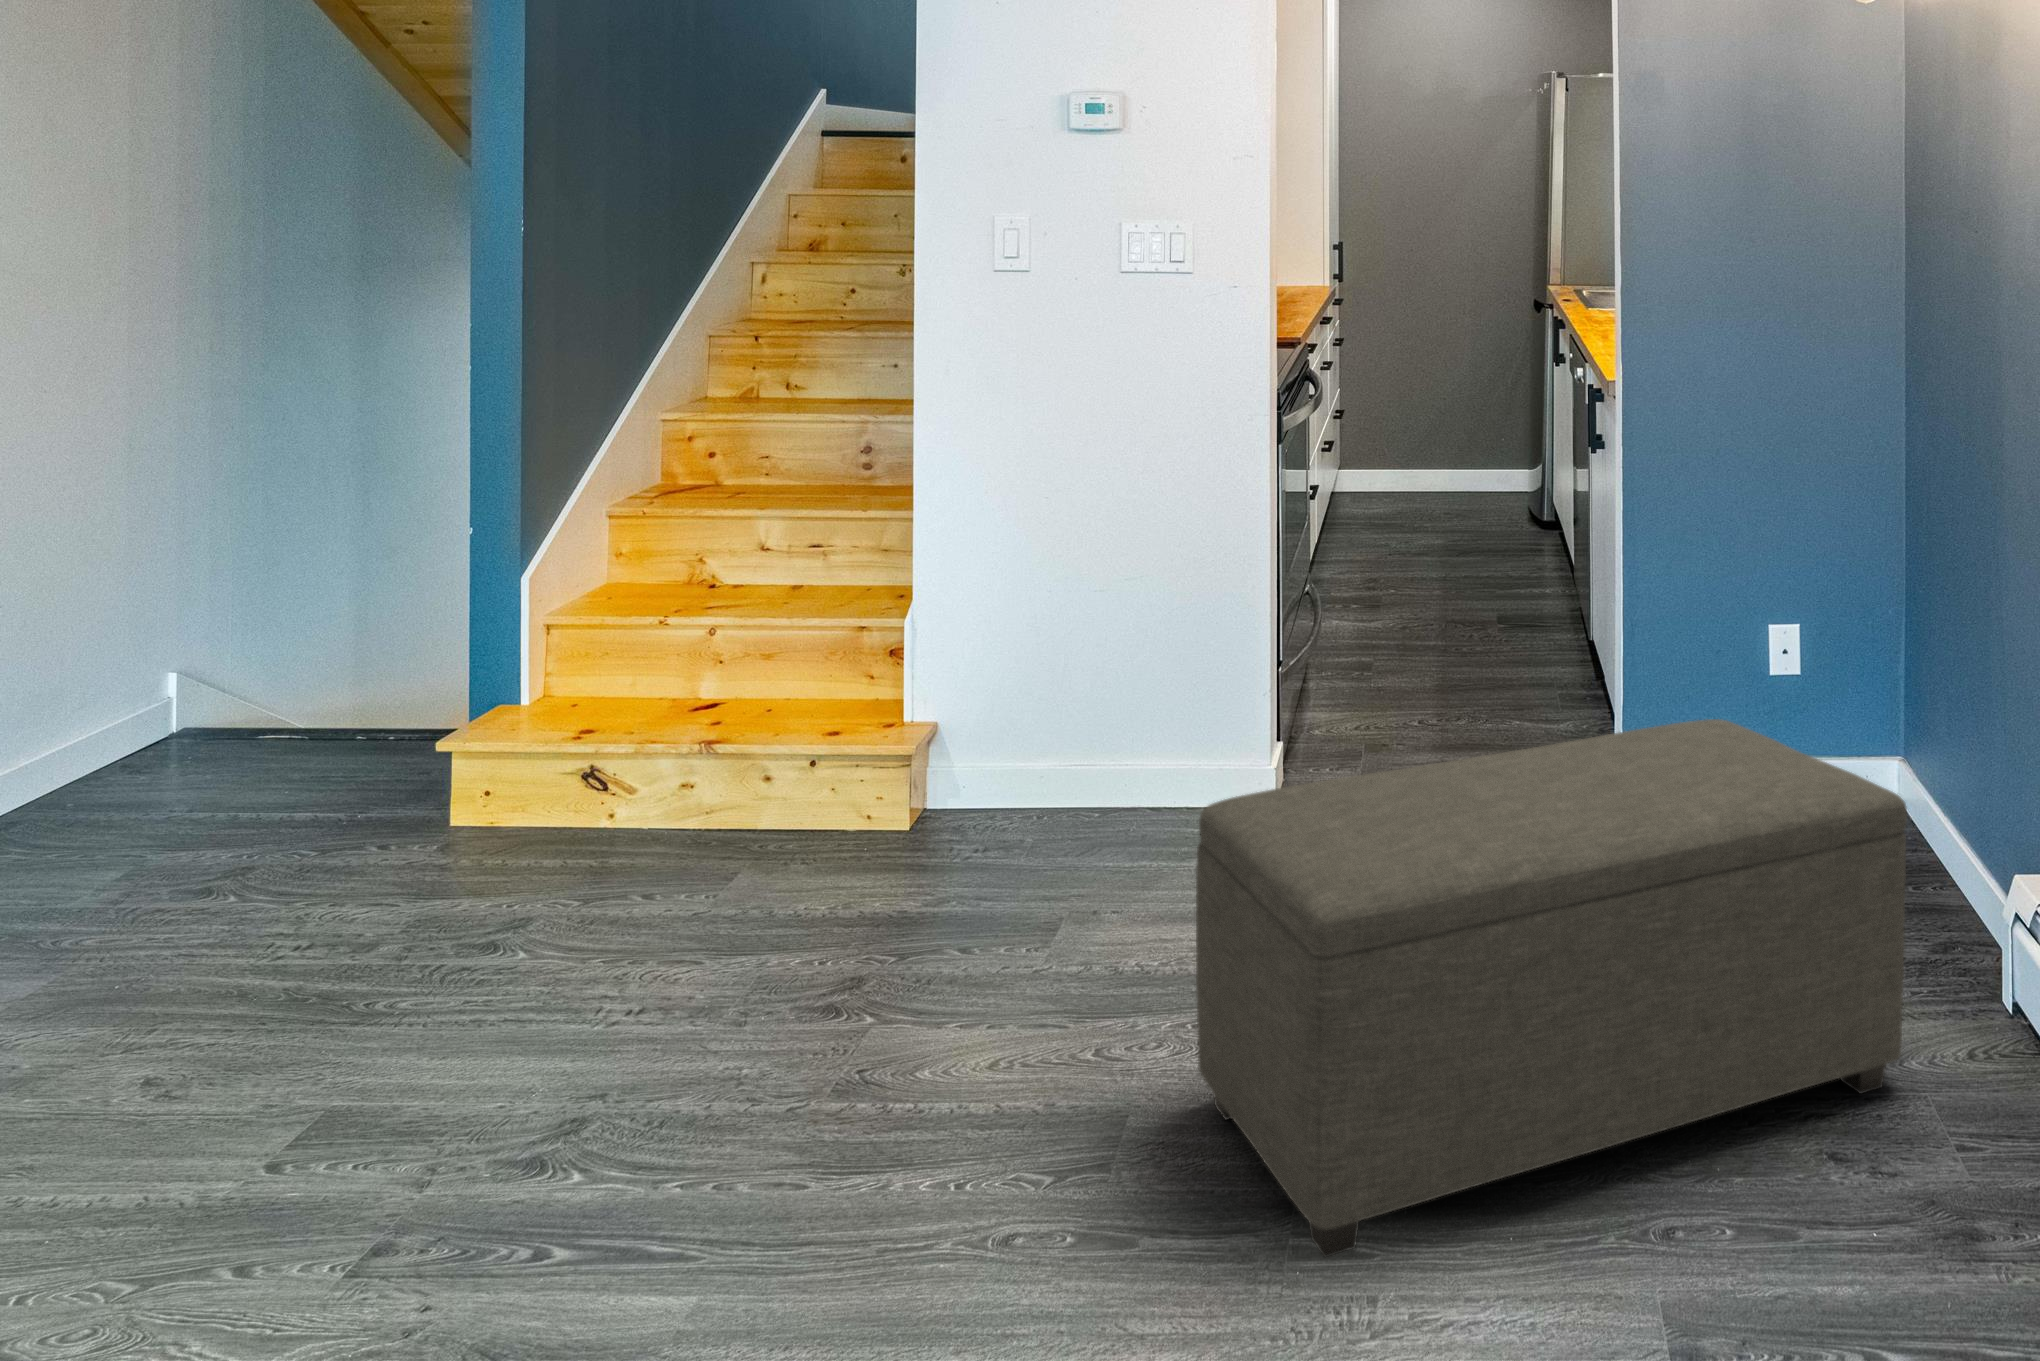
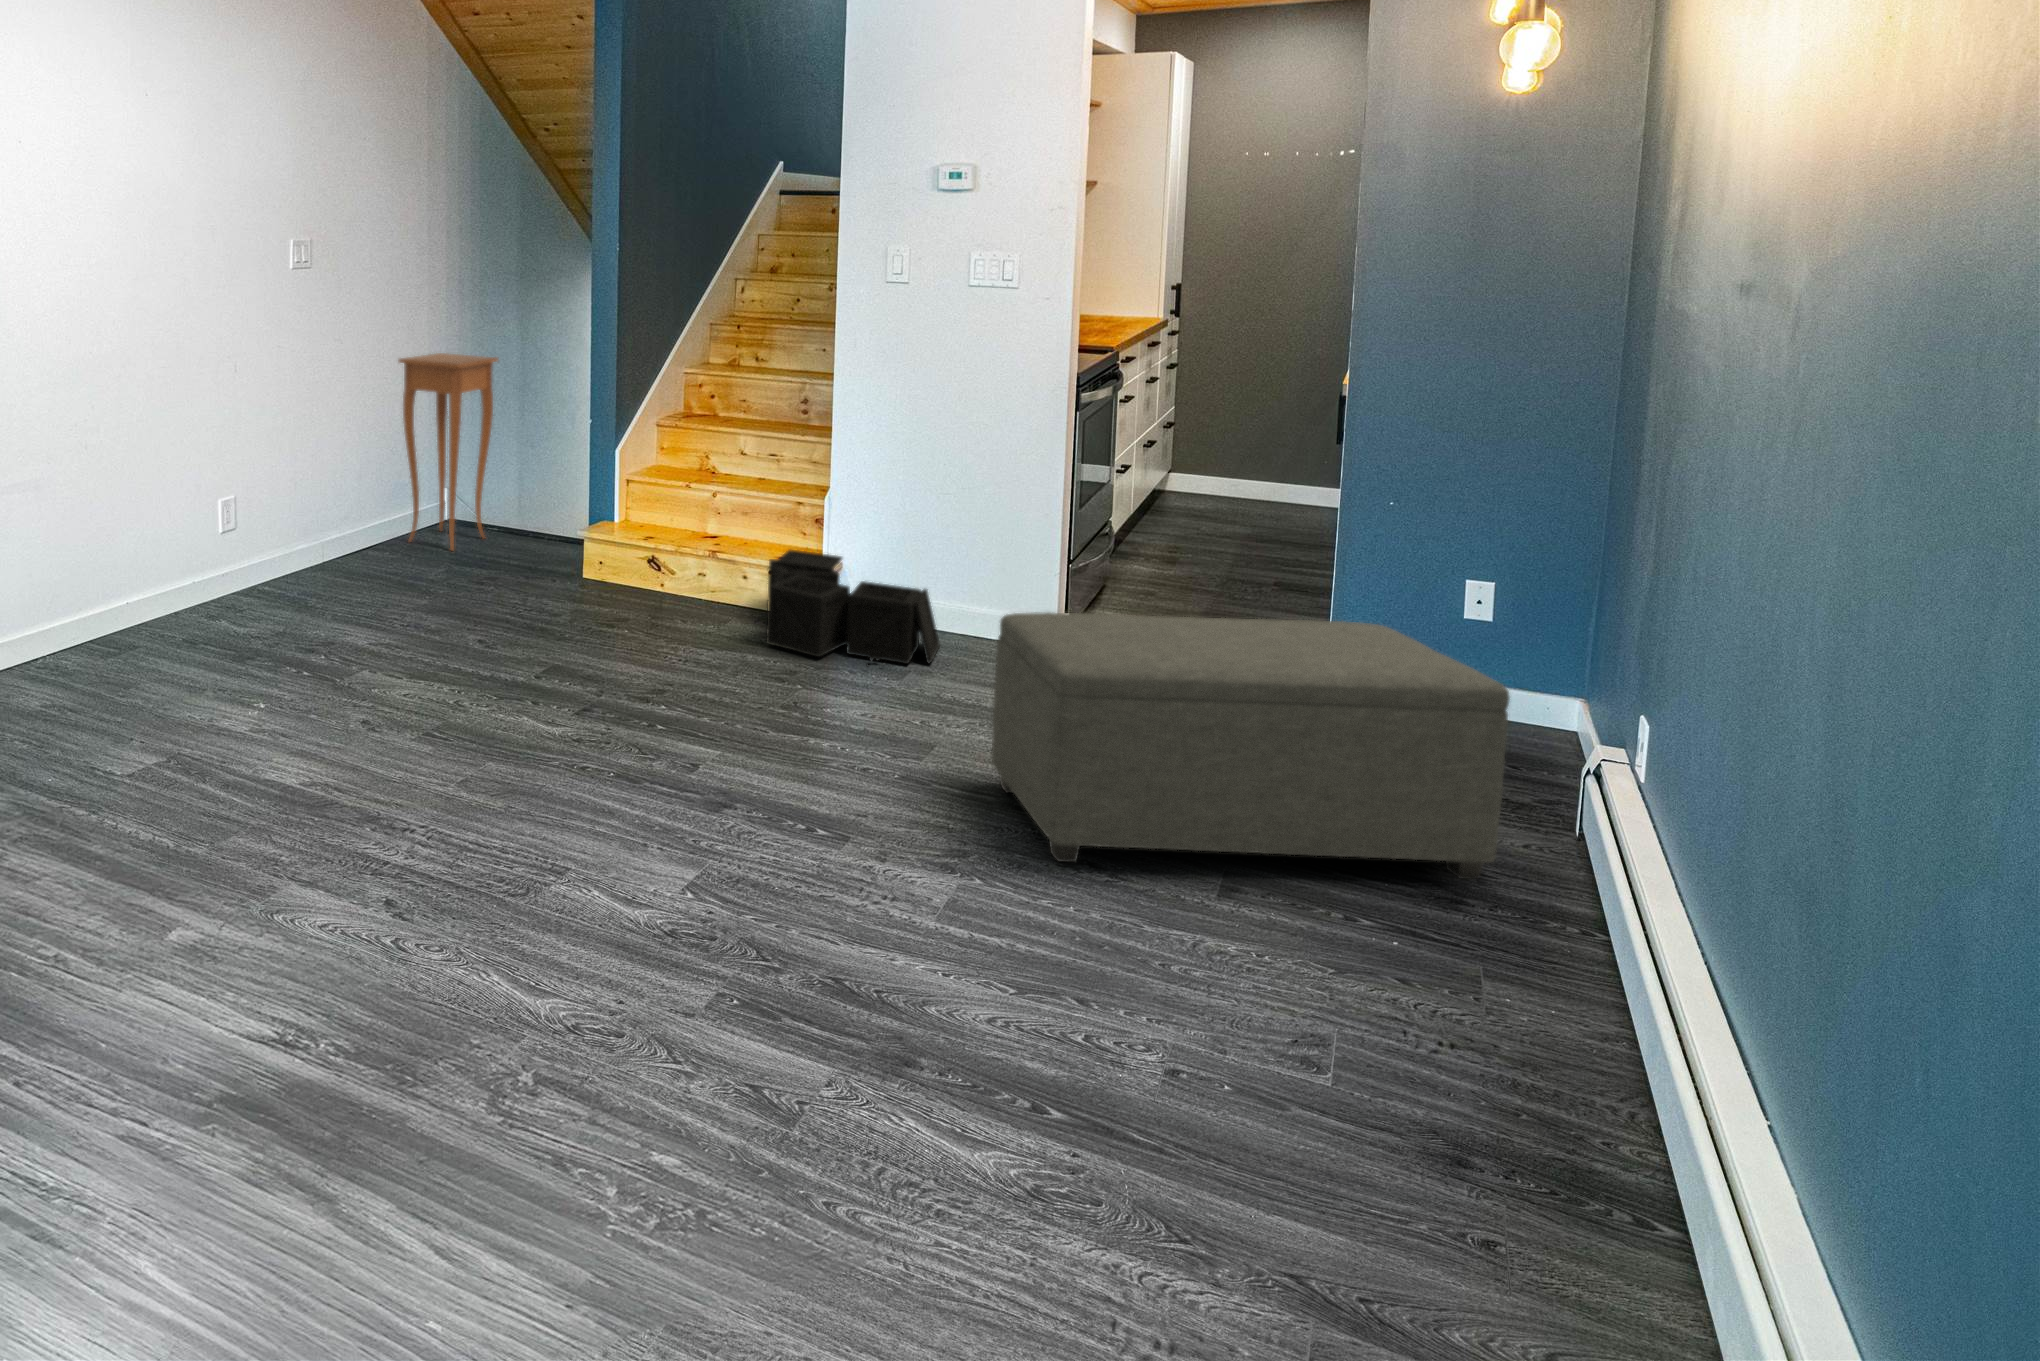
side table: none [16,417,268,807] -> present [399,353,498,550]
storage bin: none [801,710,1100,907] -> present [766,550,940,664]

